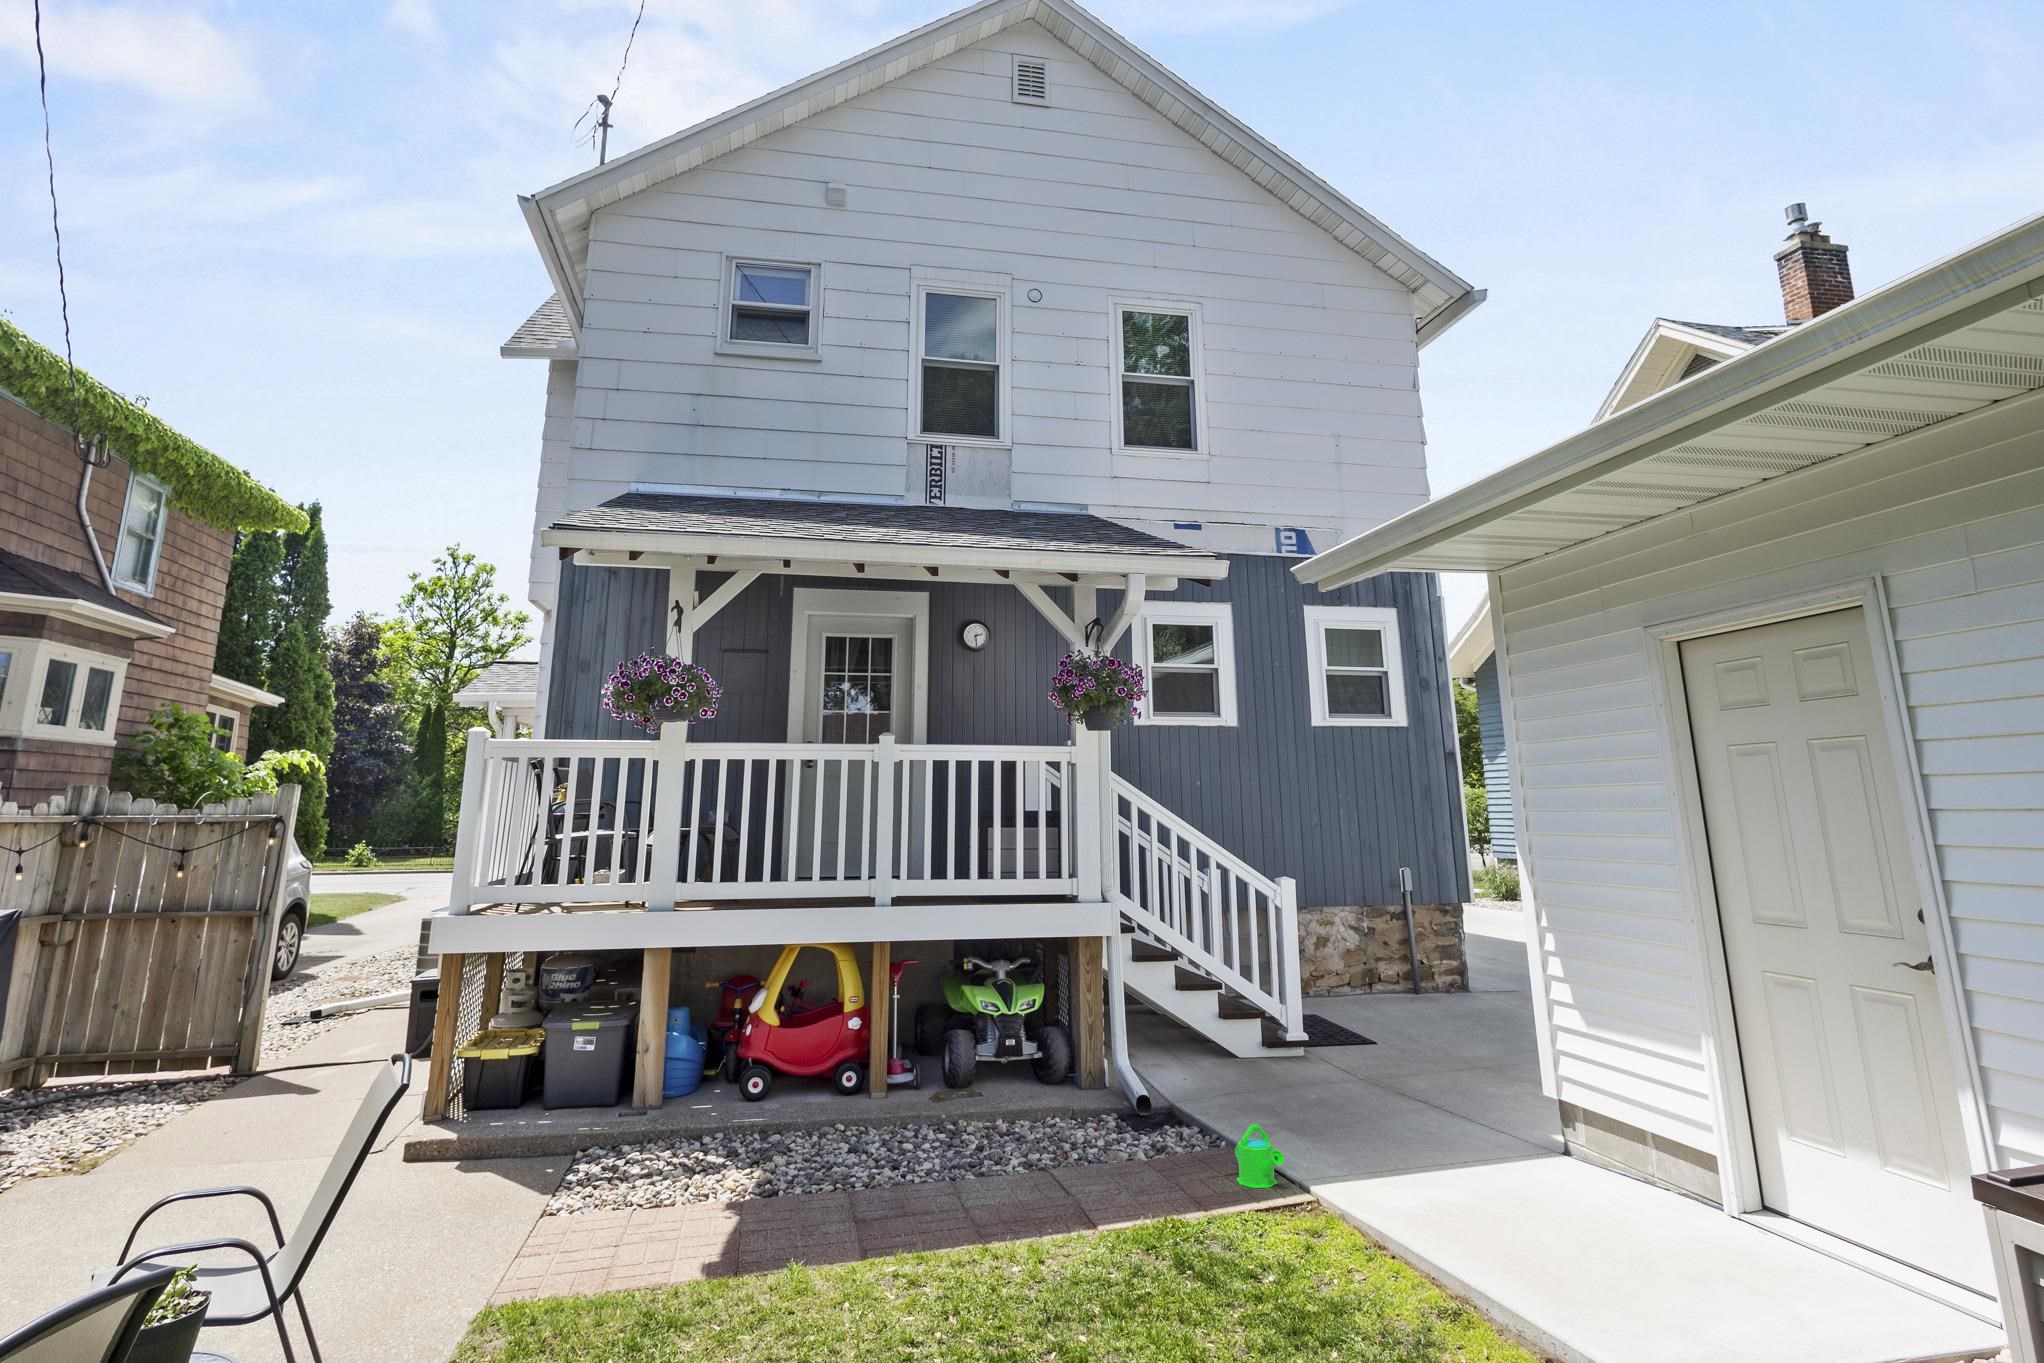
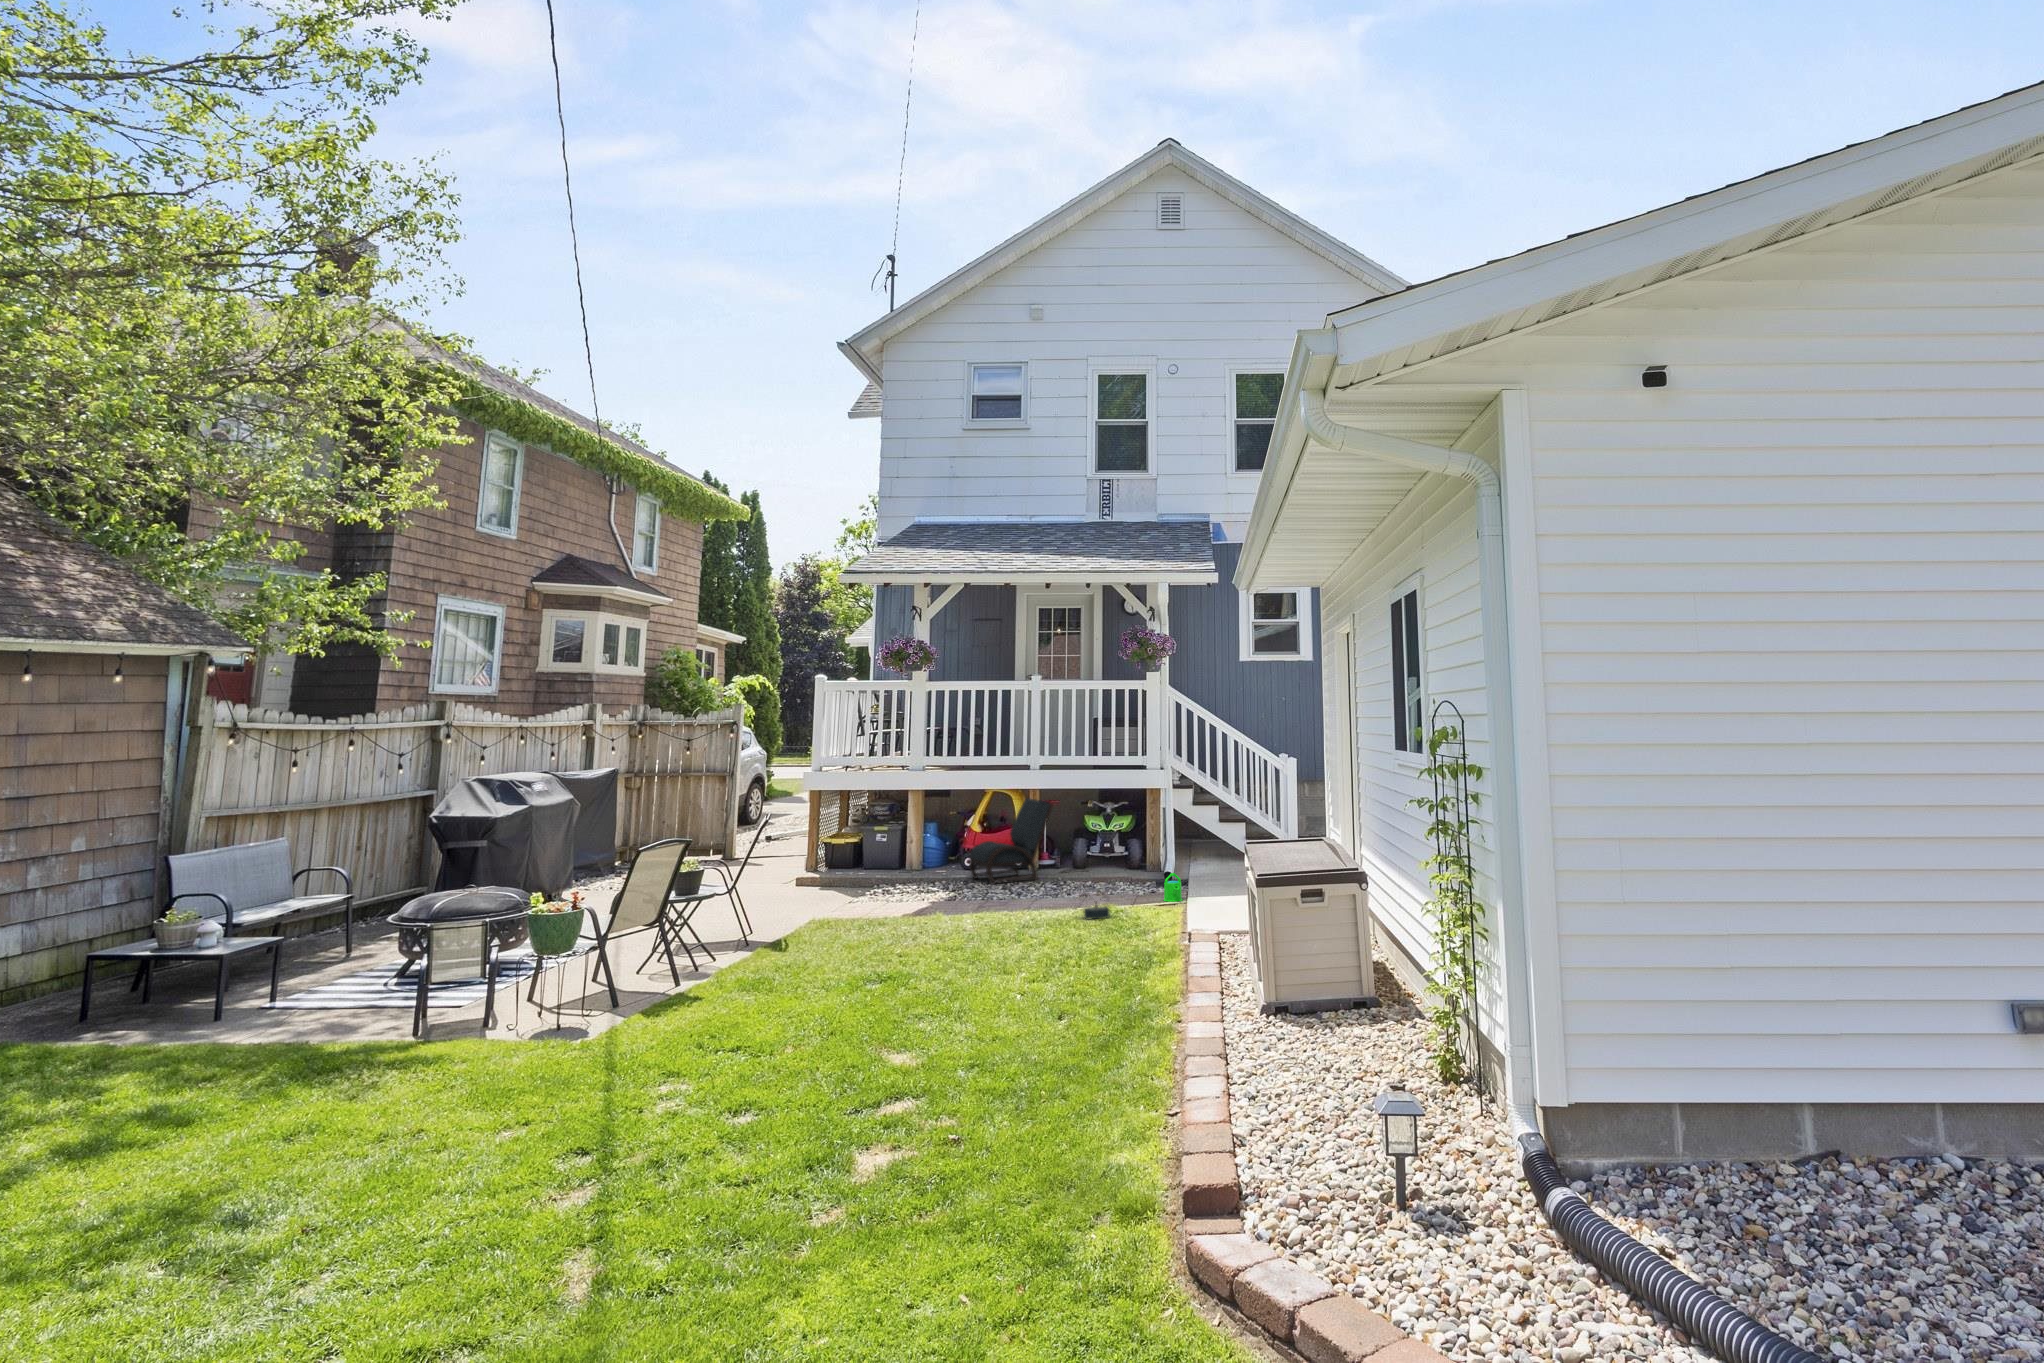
lounge chair: none [771,959,930,1142] -> present [969,798,1053,885]
decorative plant: none [1164,1197,1248,1292] -> present [1078,885,1110,919]

